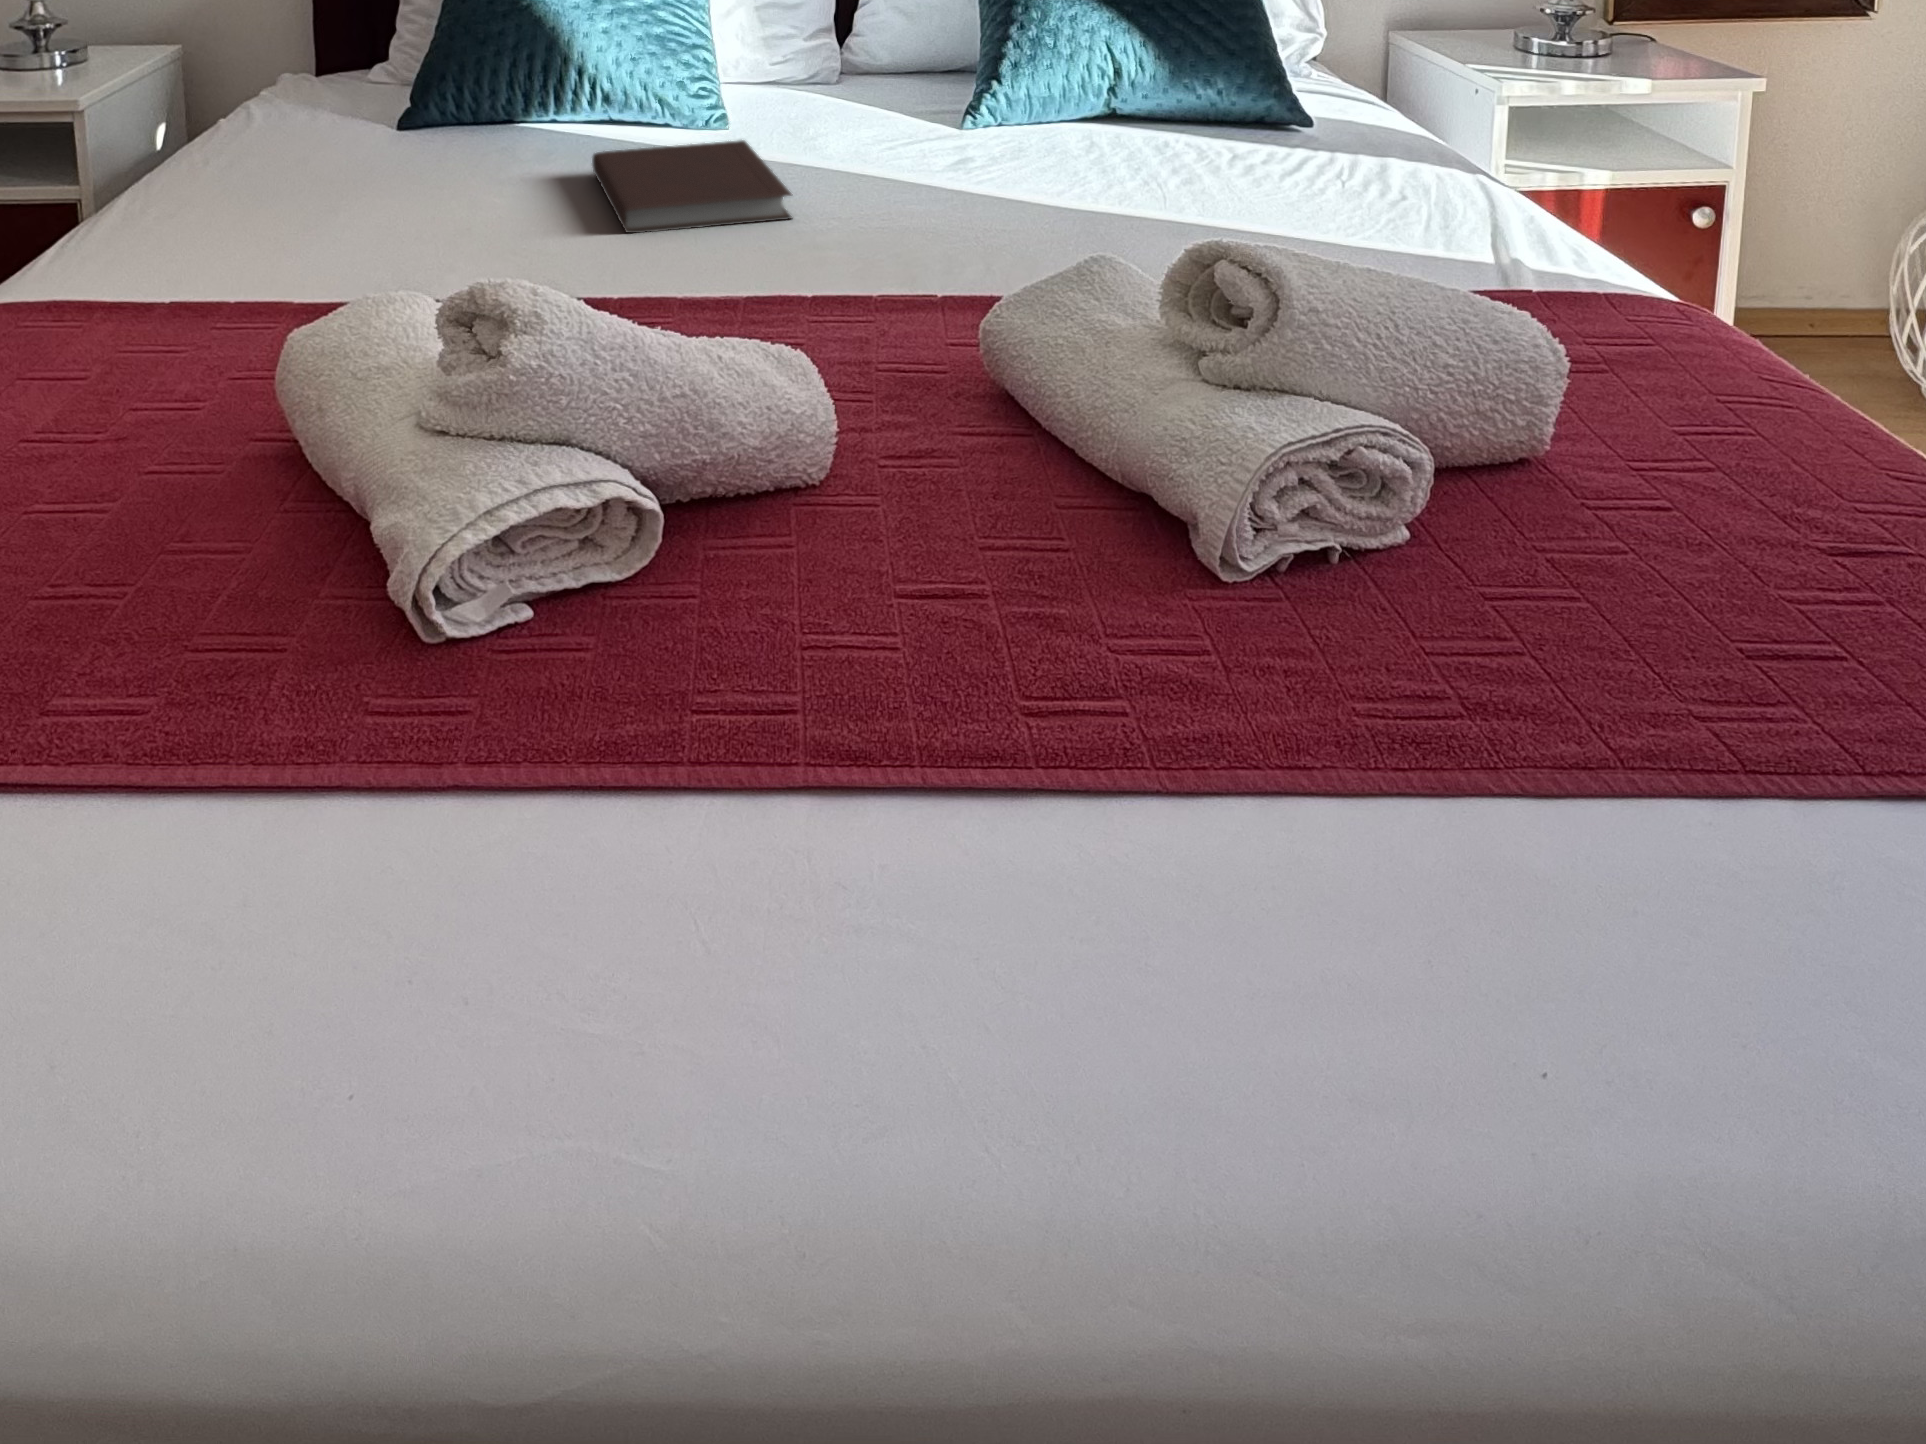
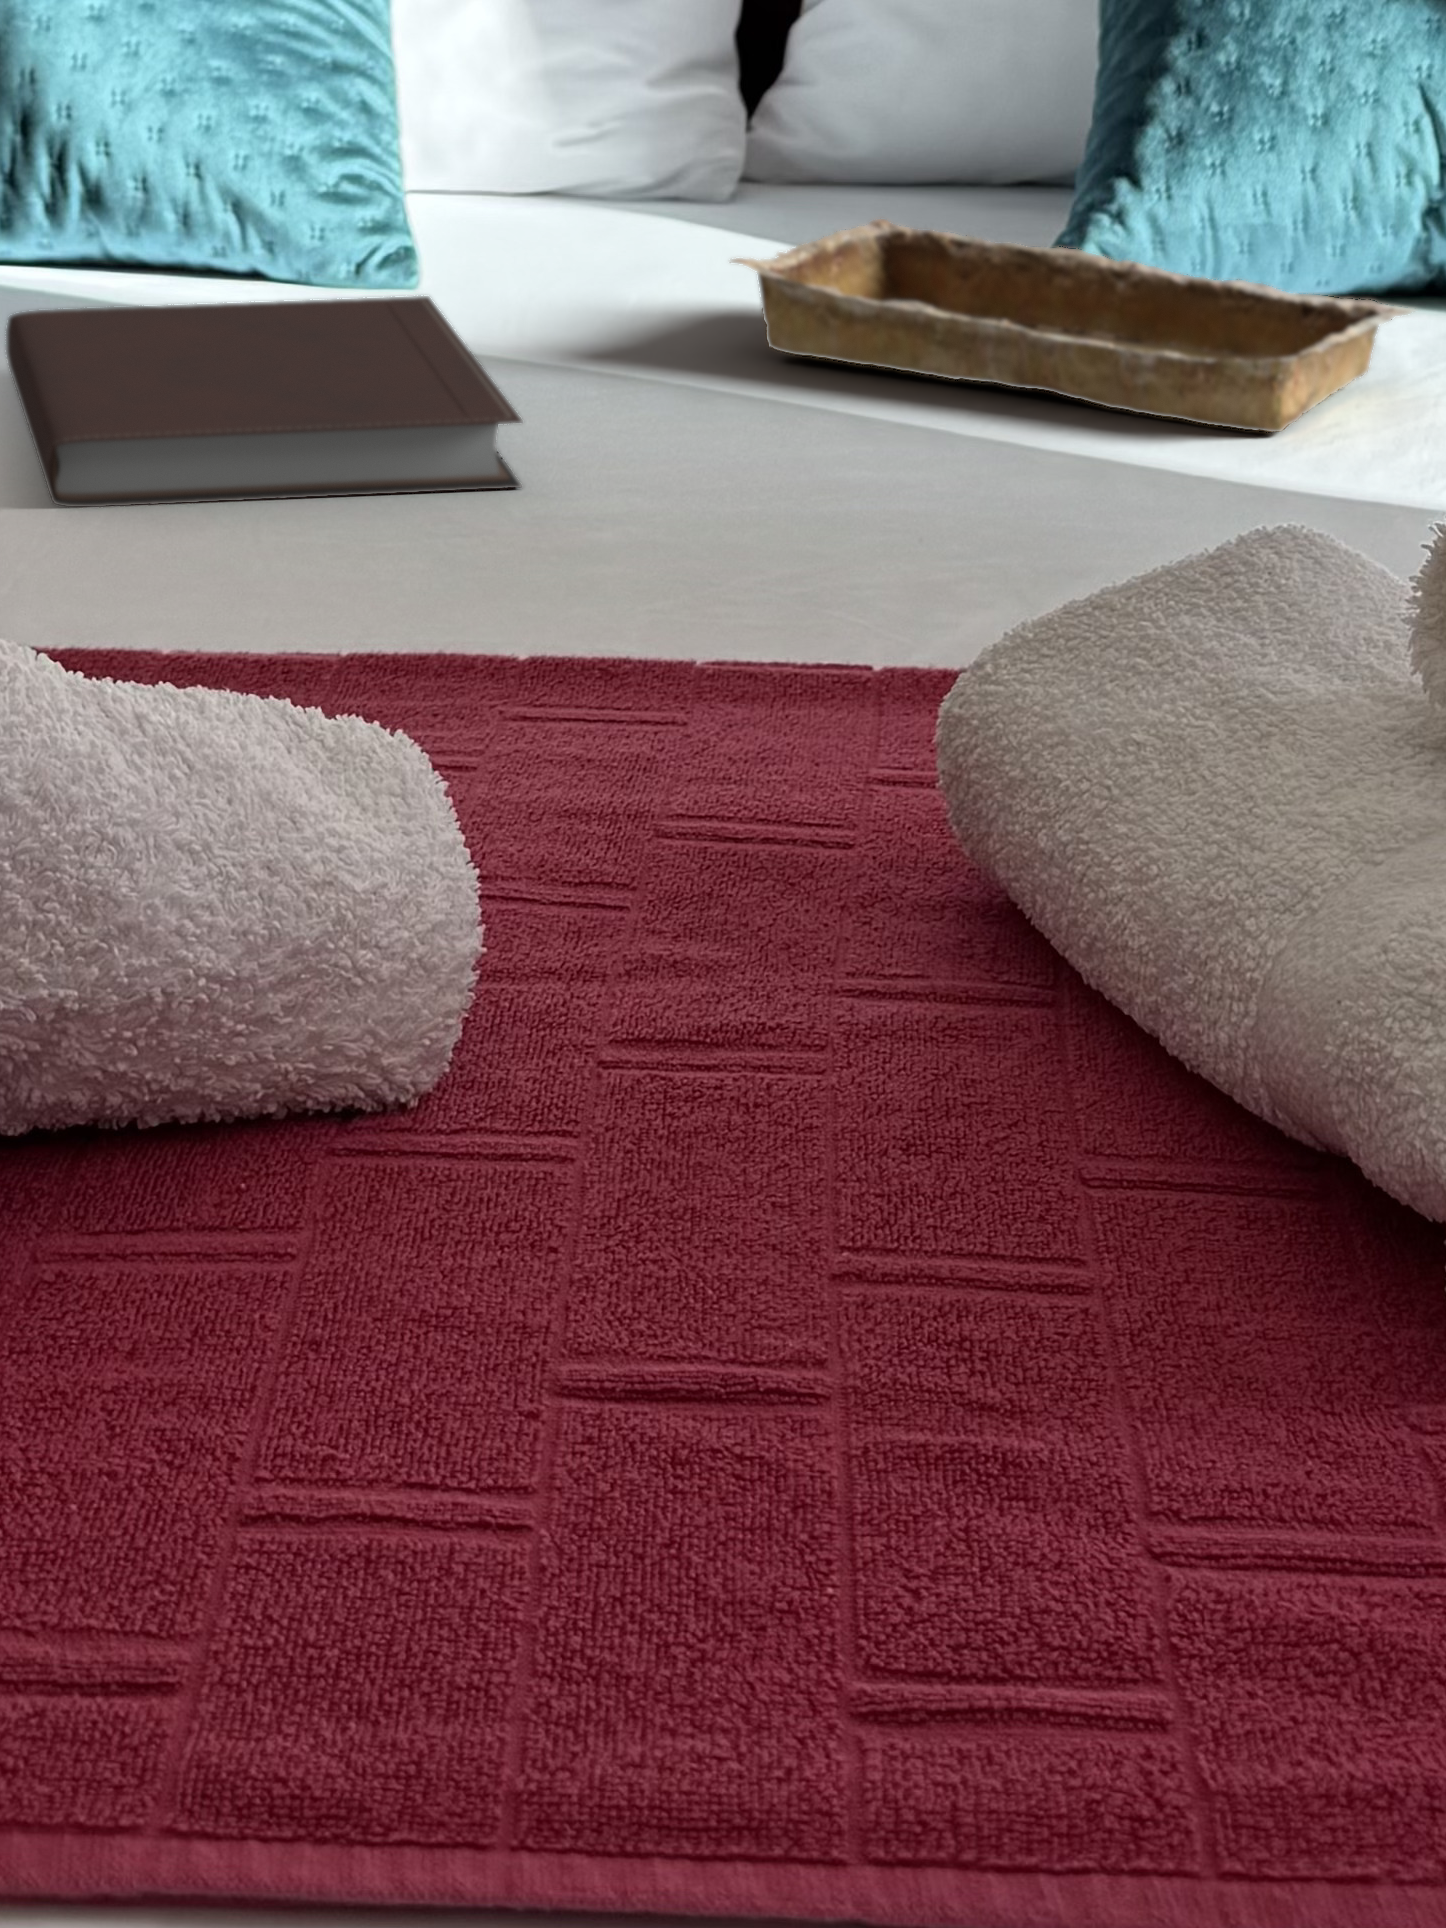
tray: none [854,100,1110,185] -> present [730,219,1412,432]

